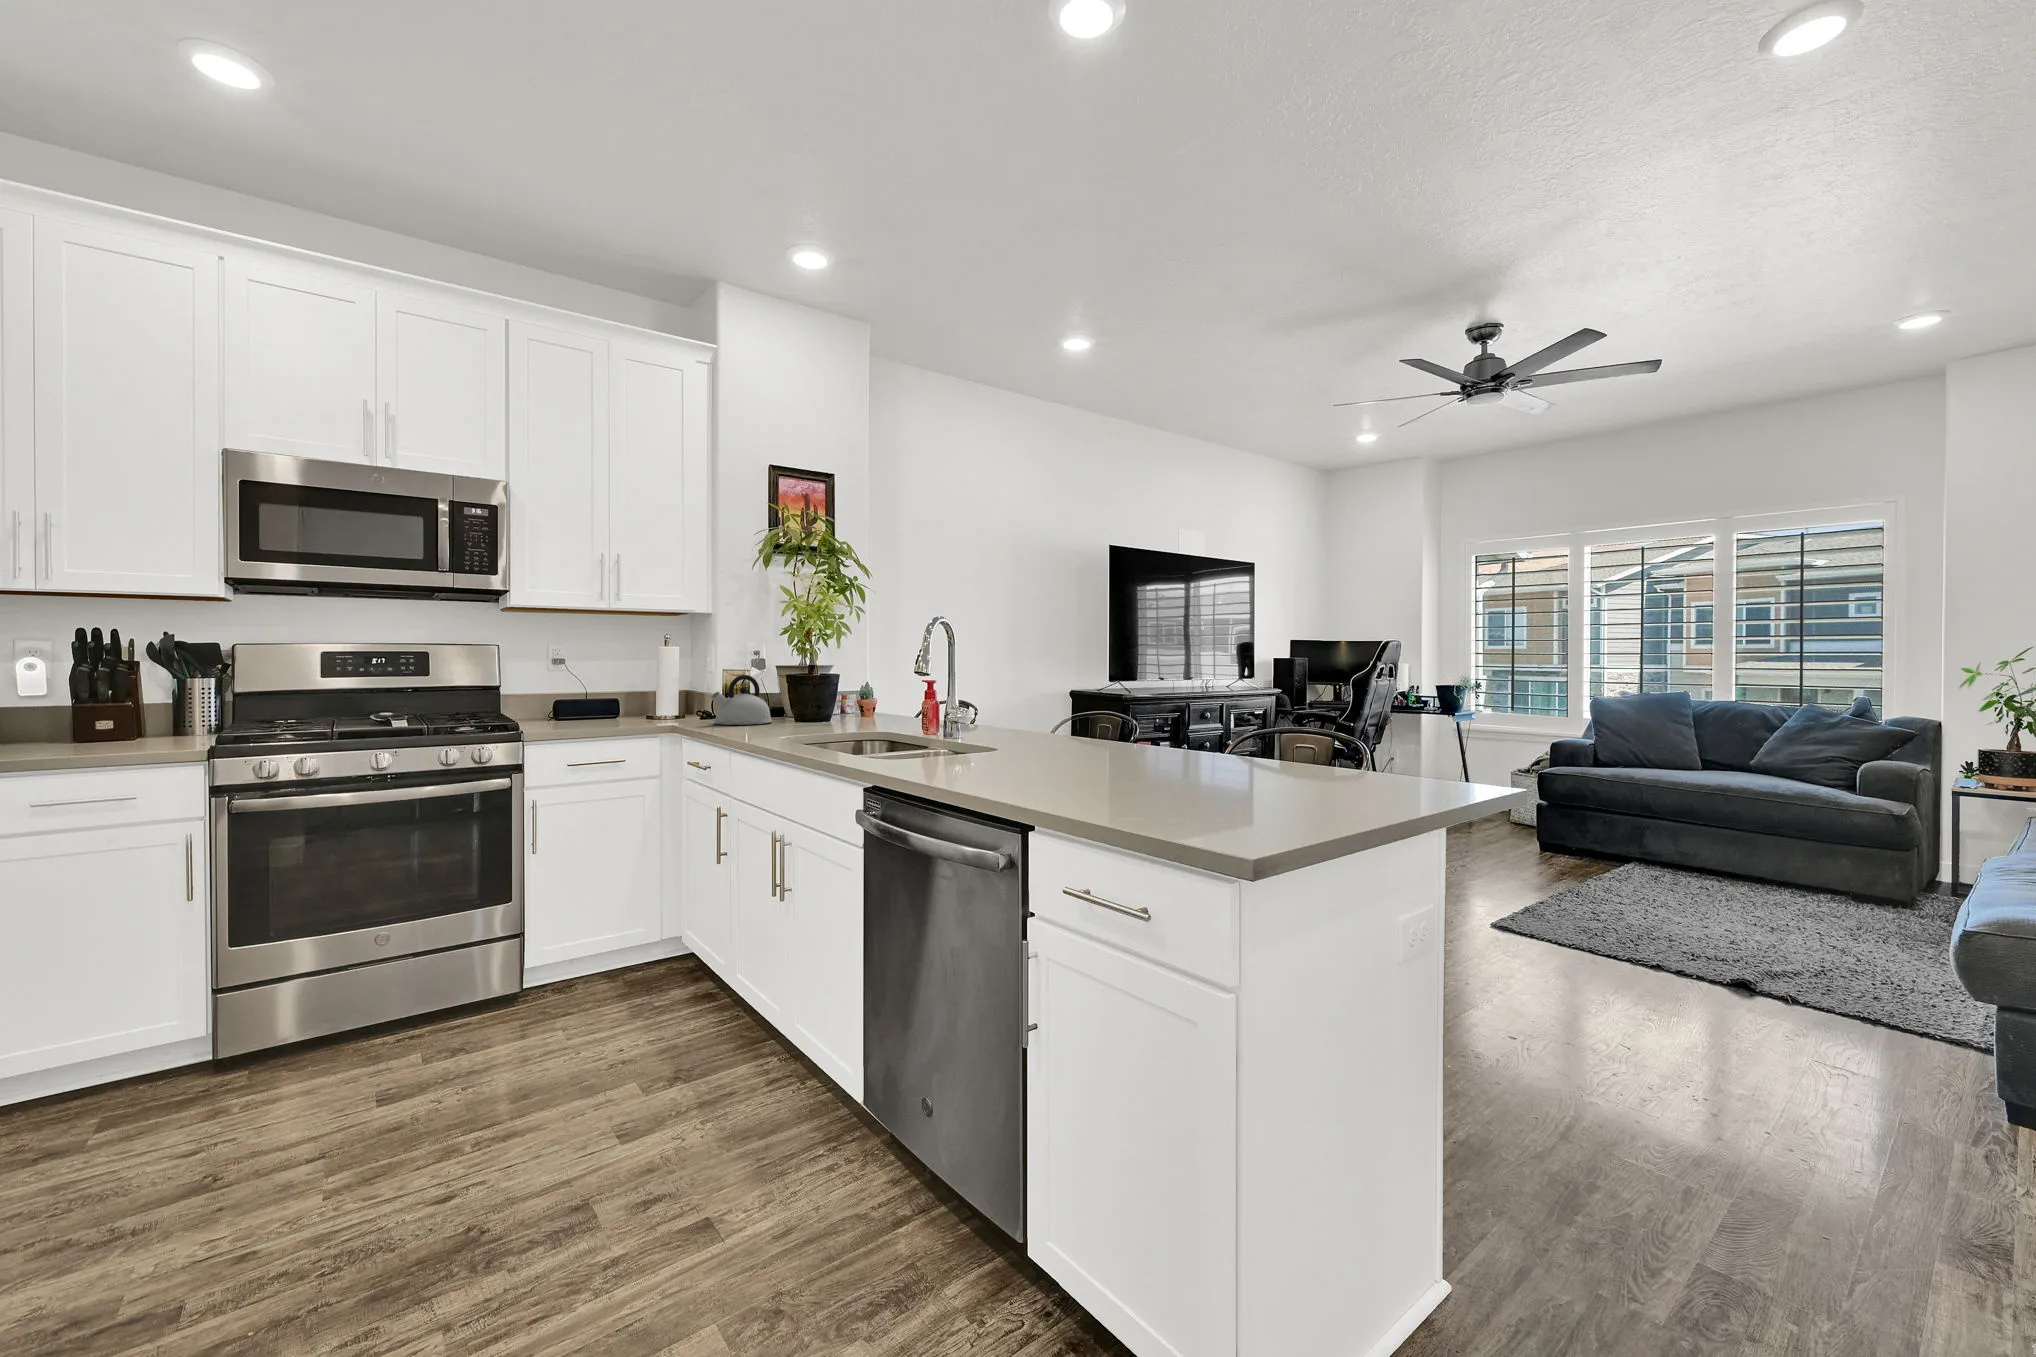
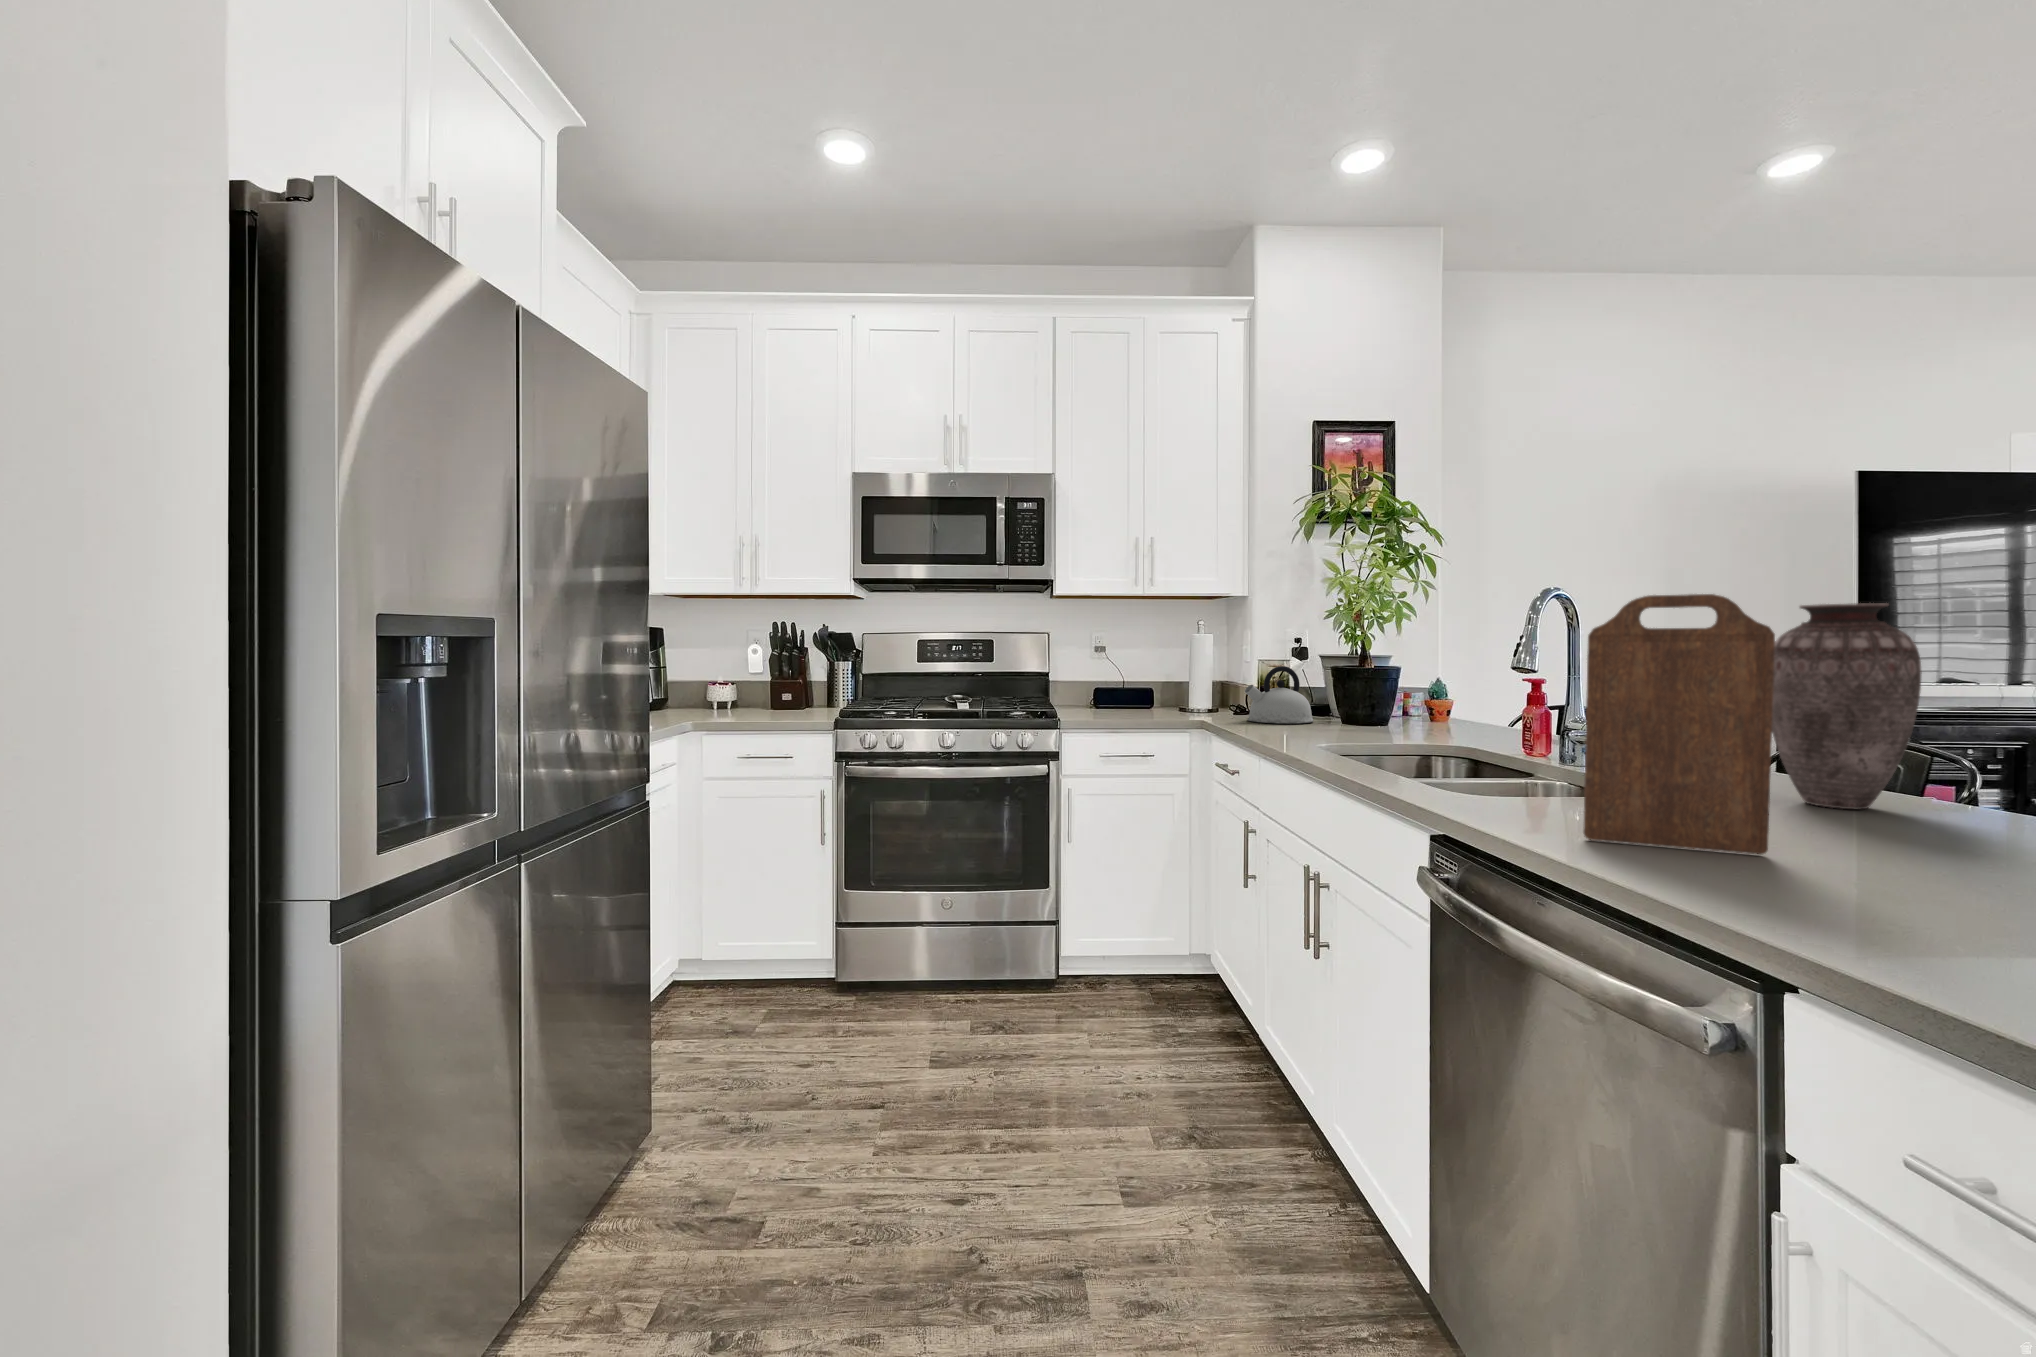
cutting board: none [940,629,1025,777] -> present [1583,594,1775,855]
vase: none [1040,635,1103,752] -> present [1772,603,1922,809]

